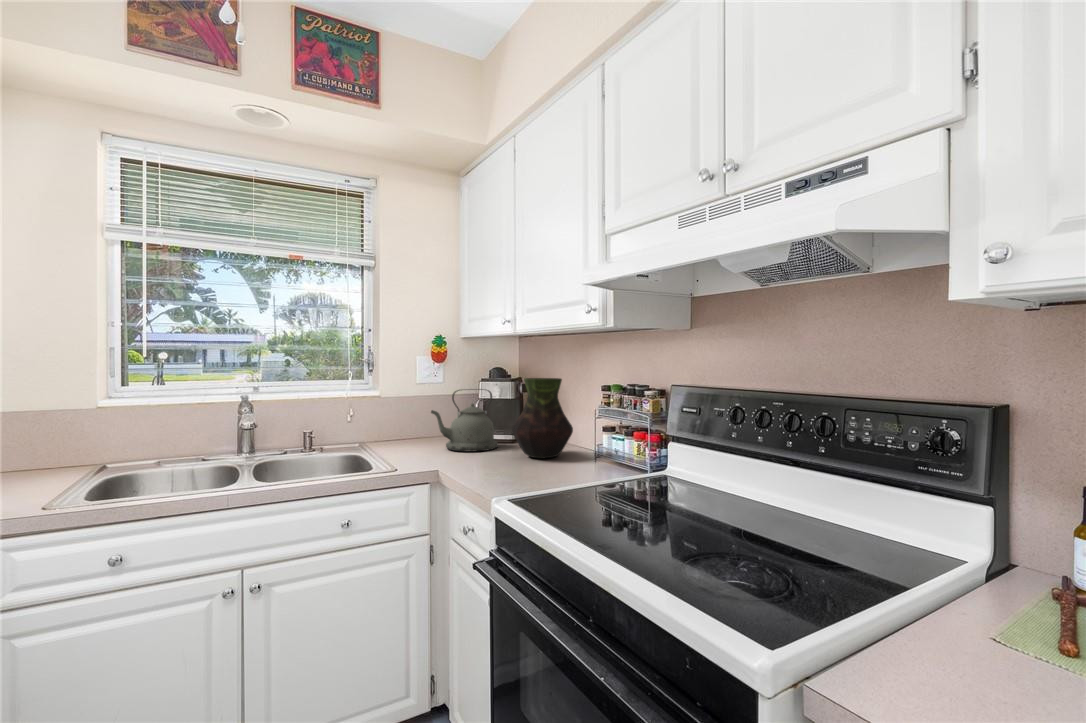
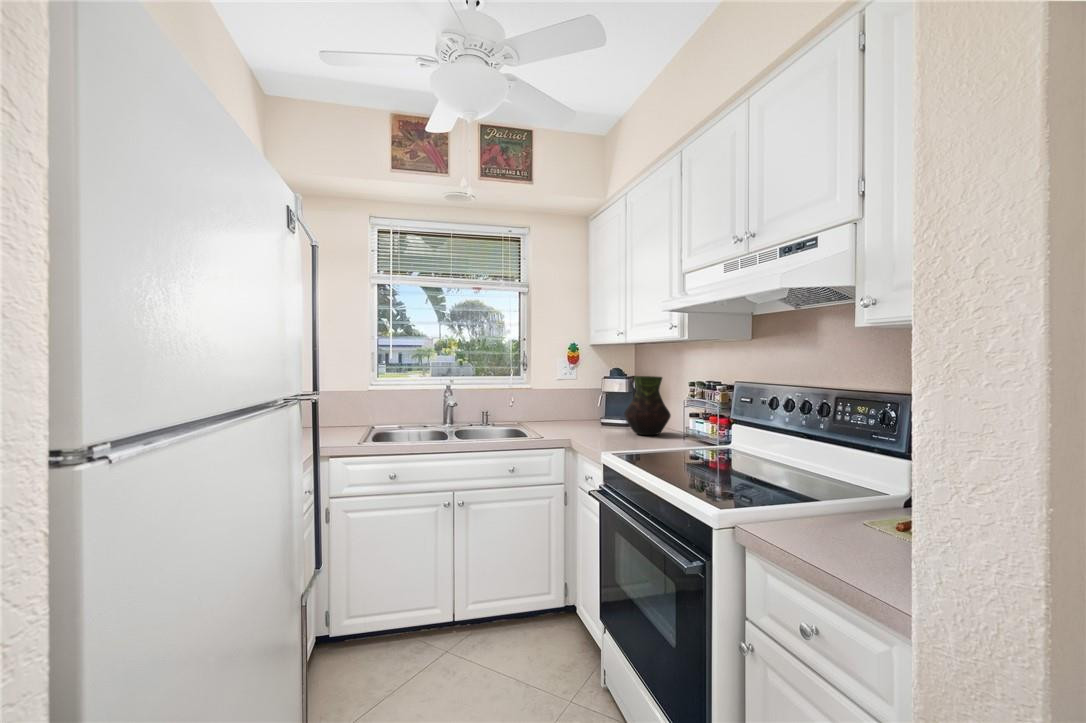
kettle: present [431,389,498,452] -> none [566,384,616,429]

